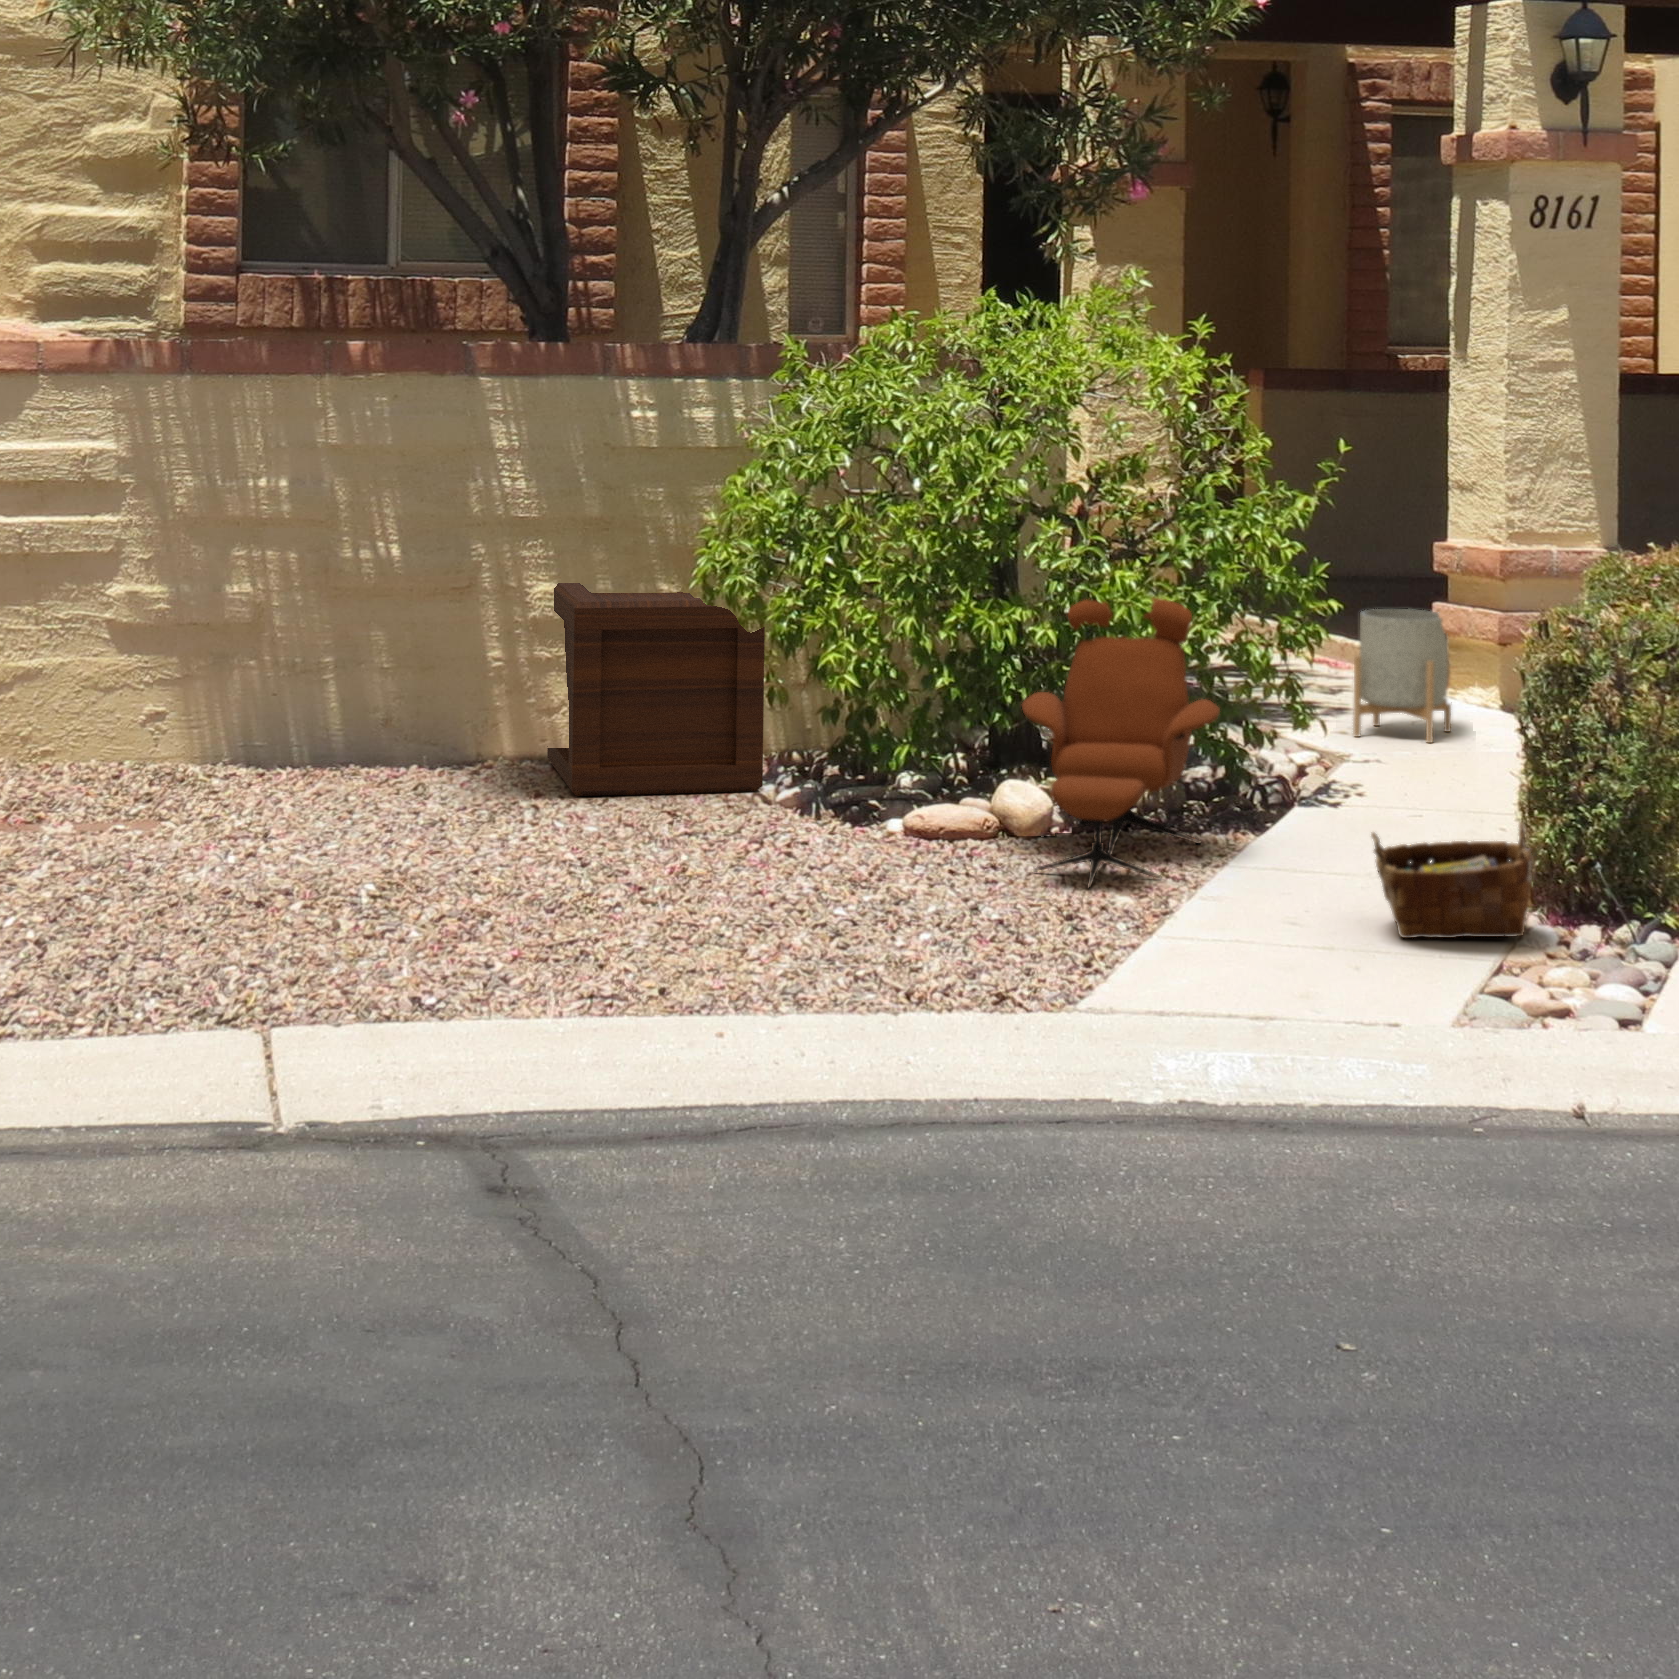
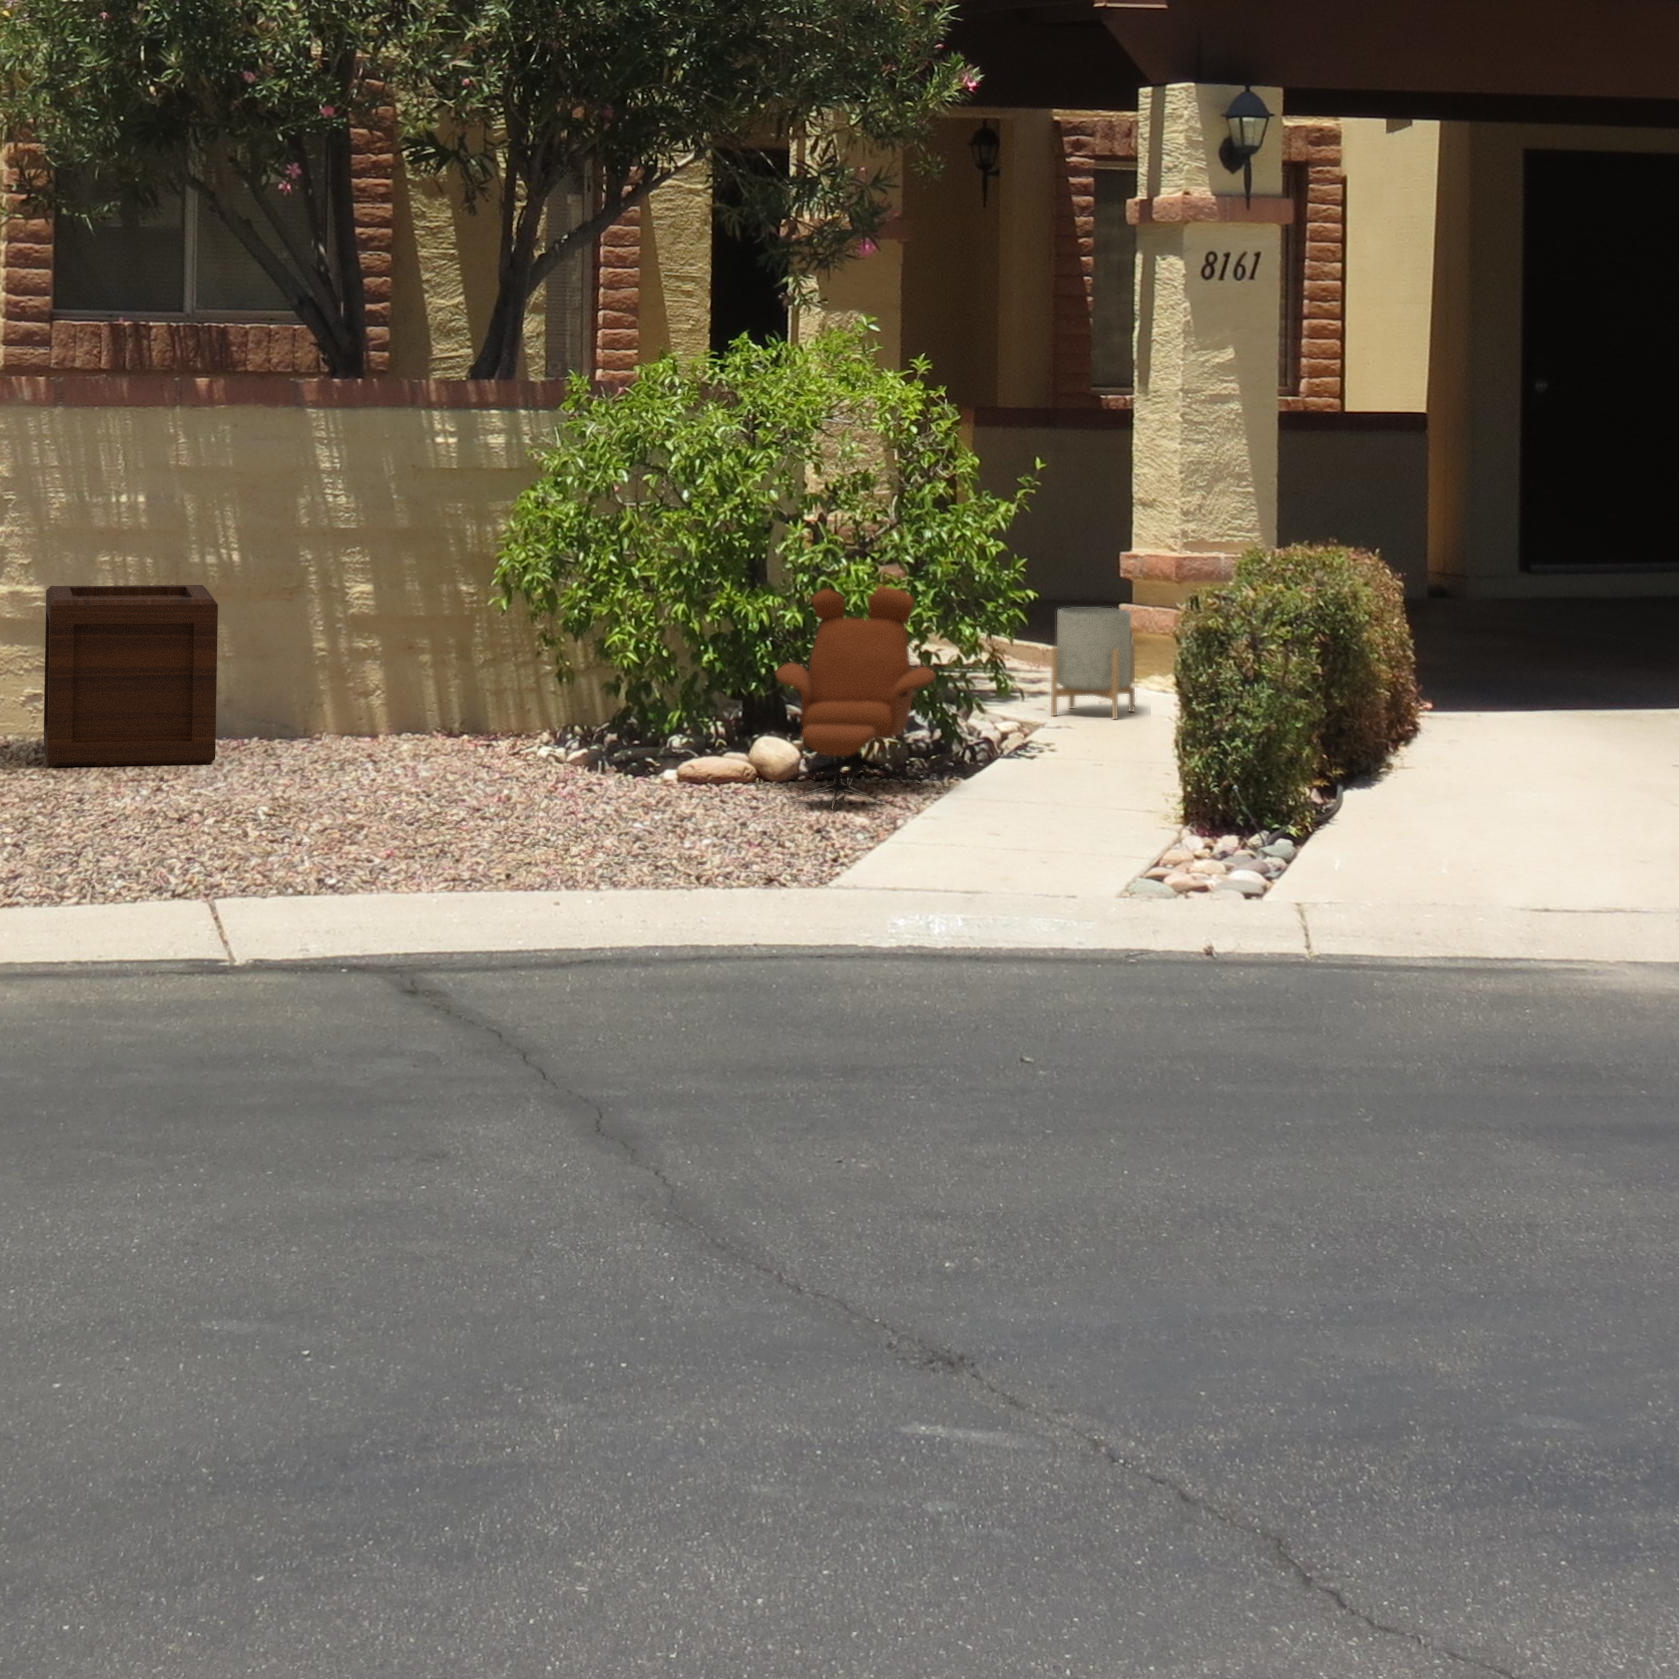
wooden crate: present [547,583,765,796] -> present [44,585,218,767]
woven basket: present [1371,823,1532,938] -> none [1051,745,1174,834]

